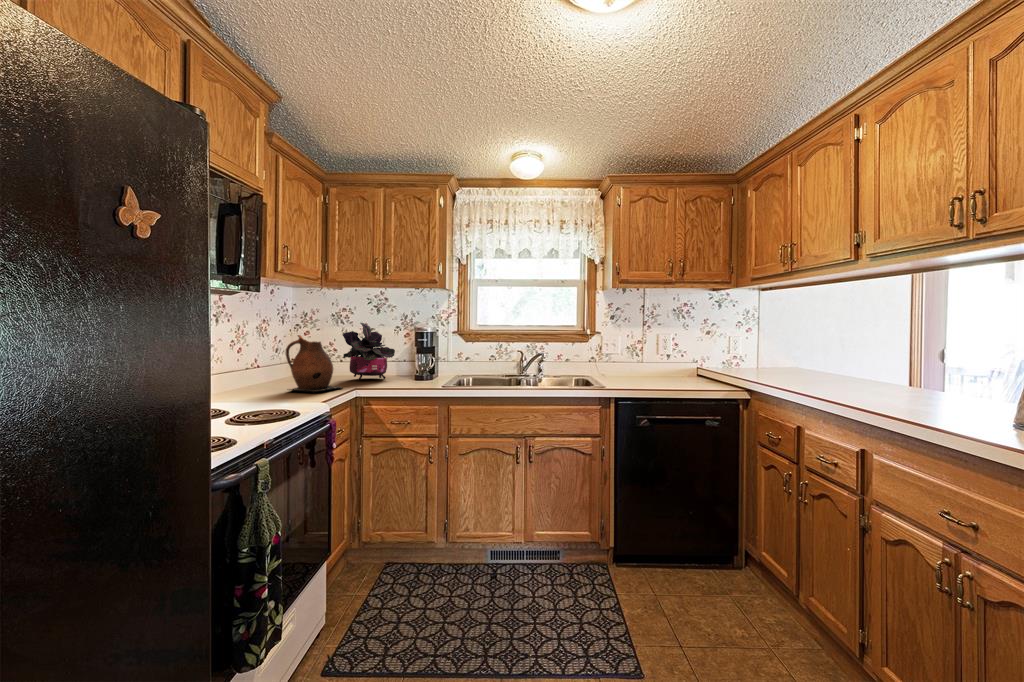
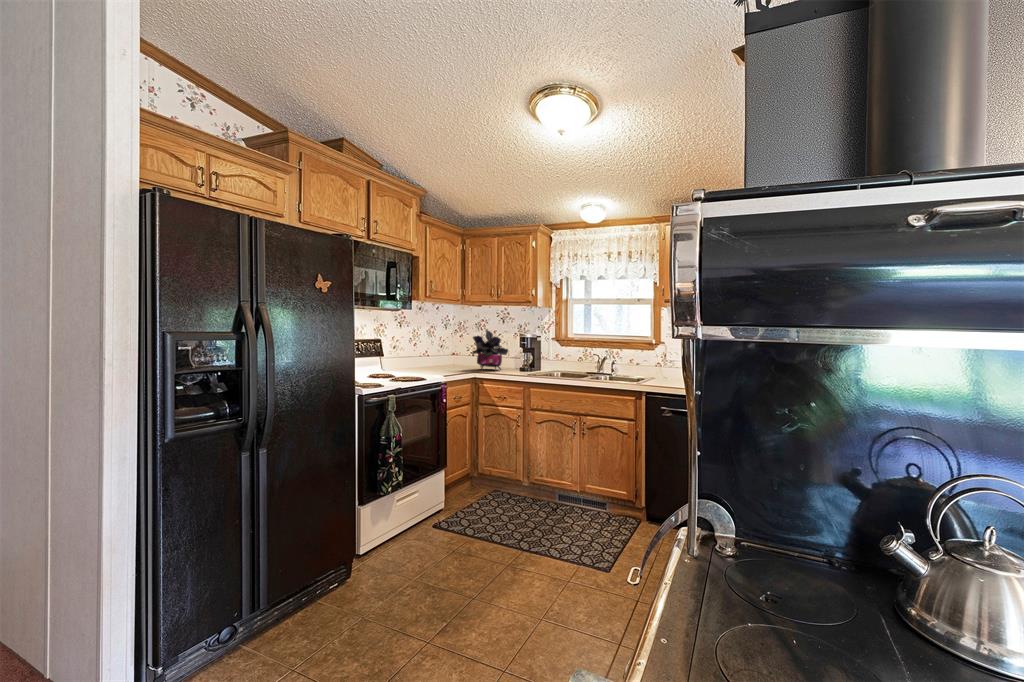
ceramic pitcher: present [286,335,342,392] -> none [432,337,465,373]

